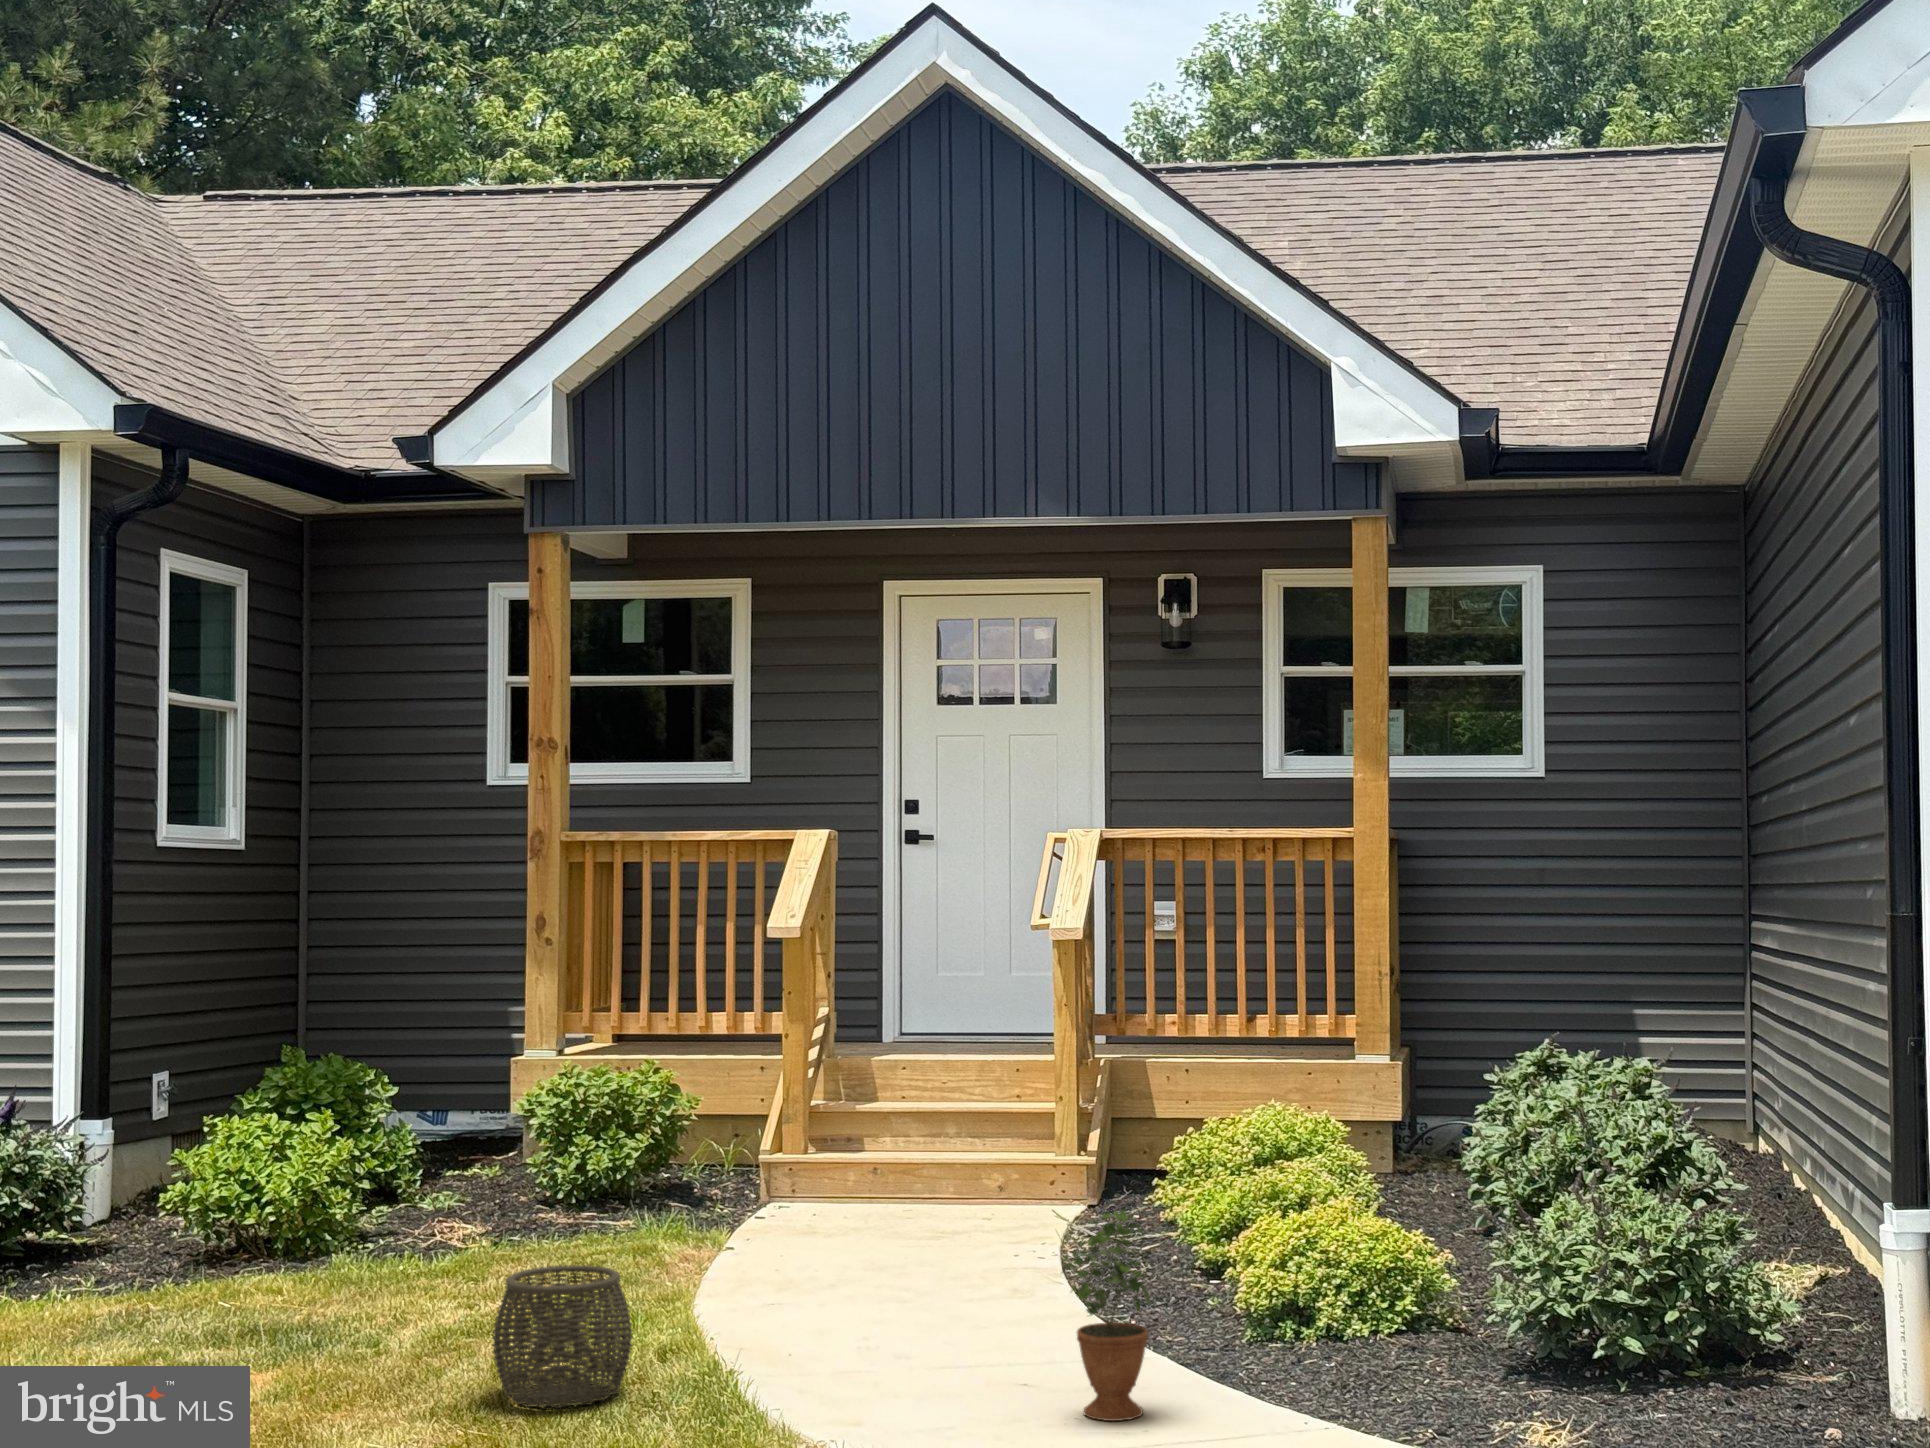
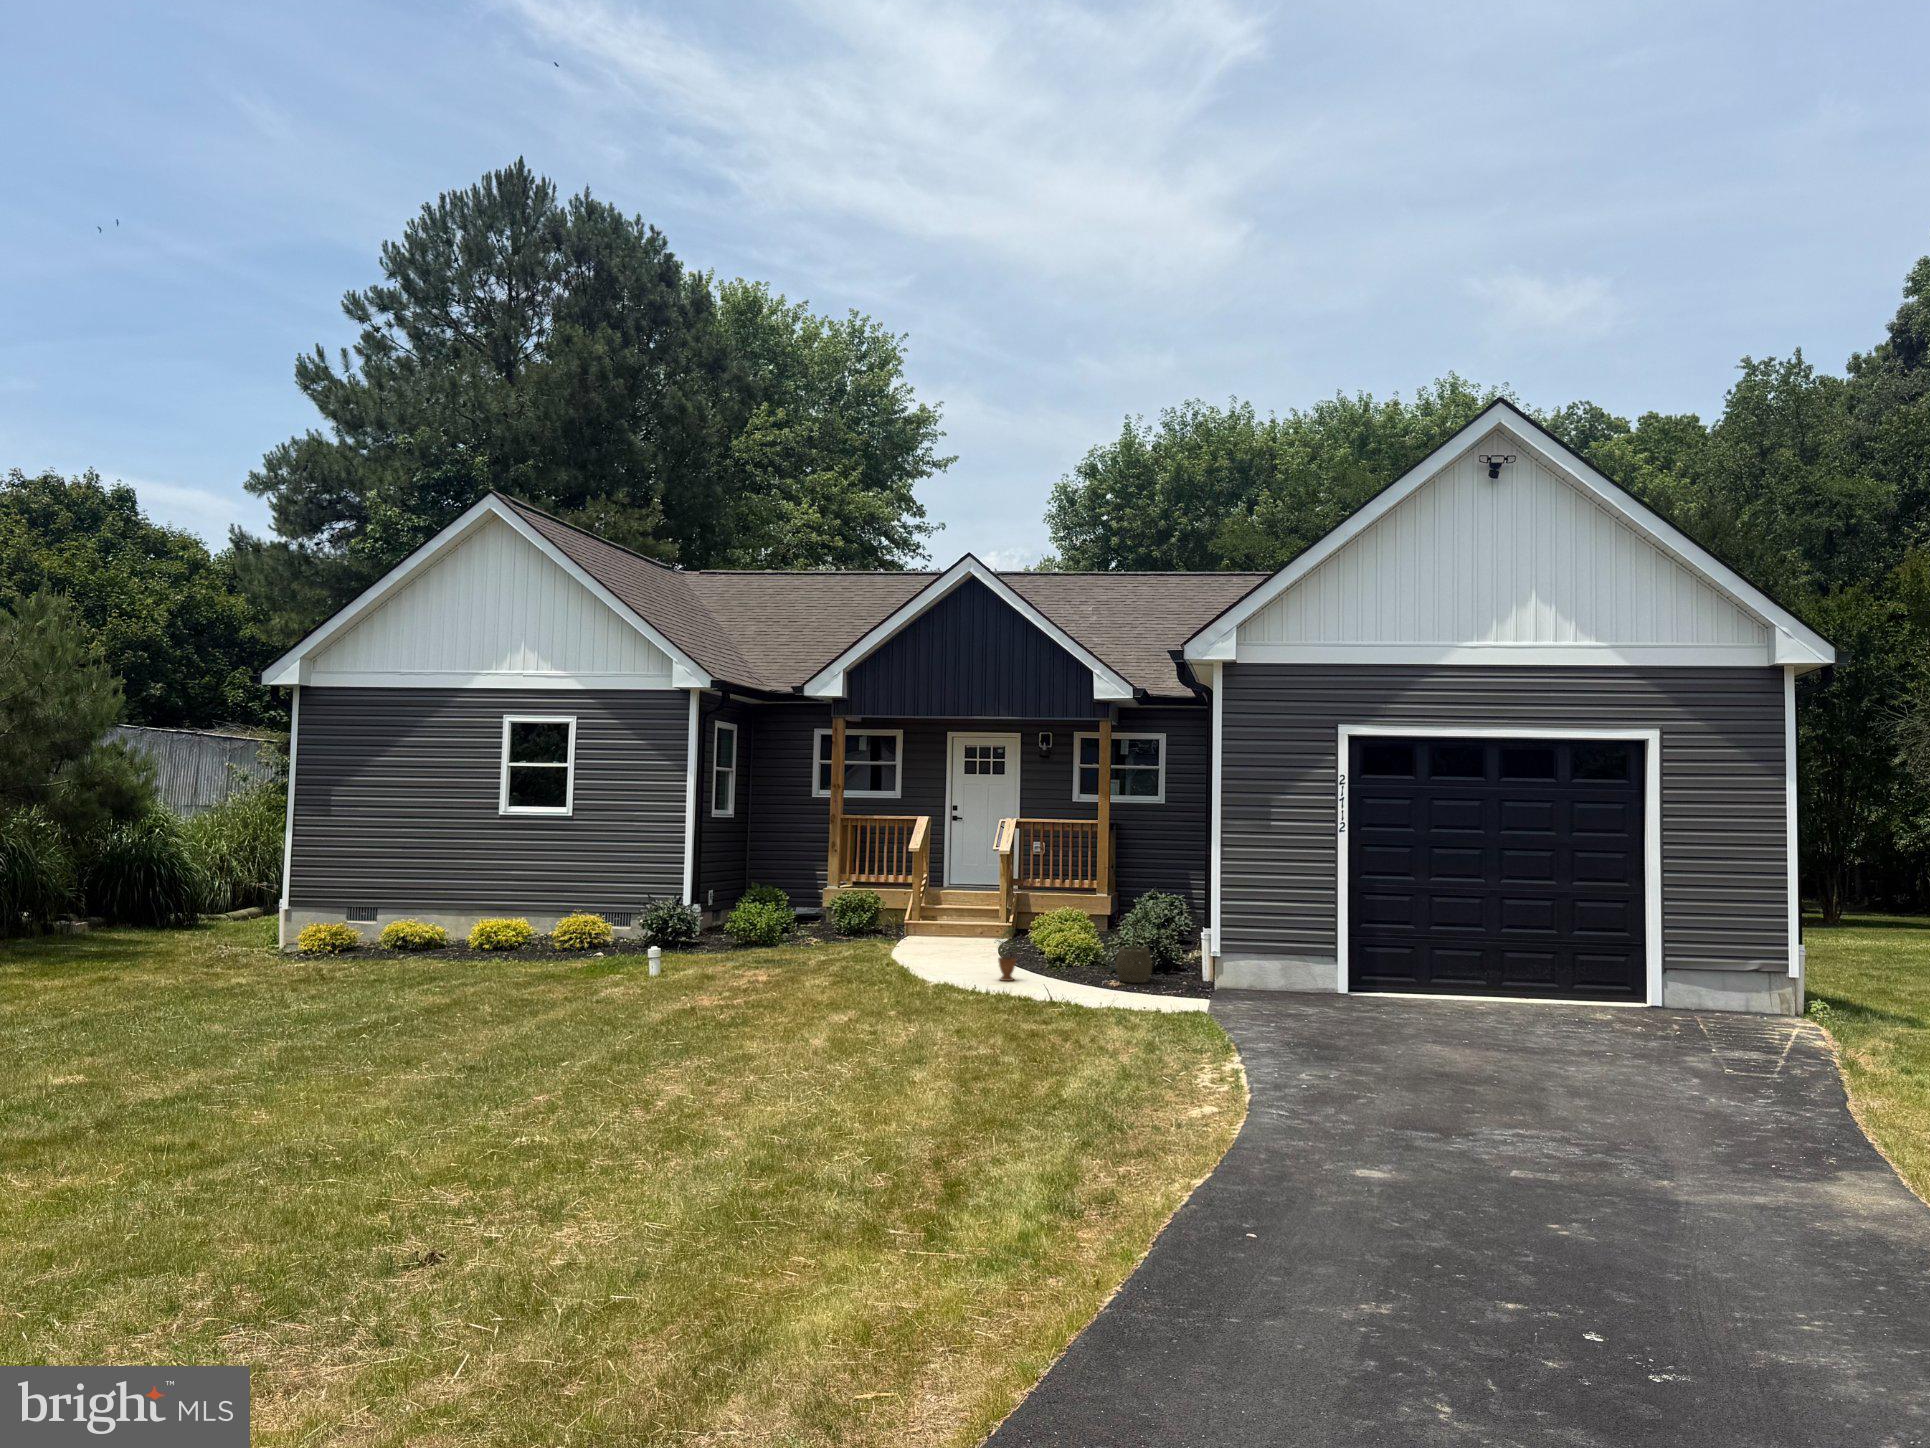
woven basket: present [492,1265,633,1408] -> present [1115,946,1152,983]

